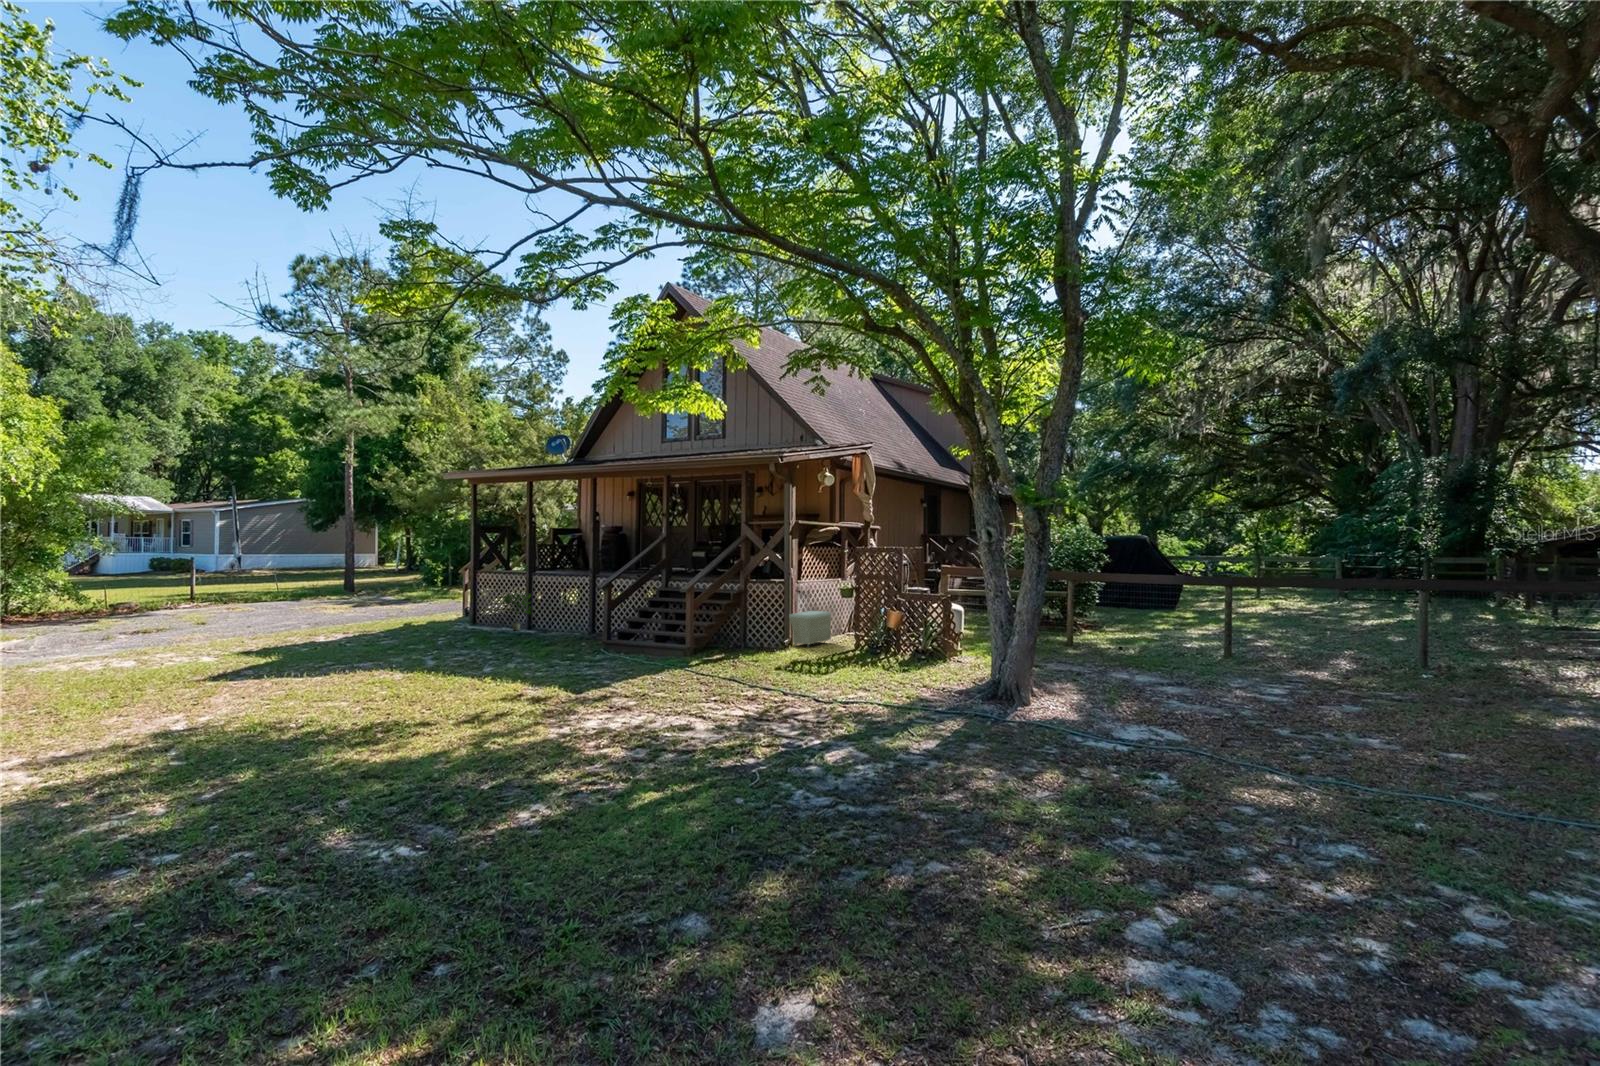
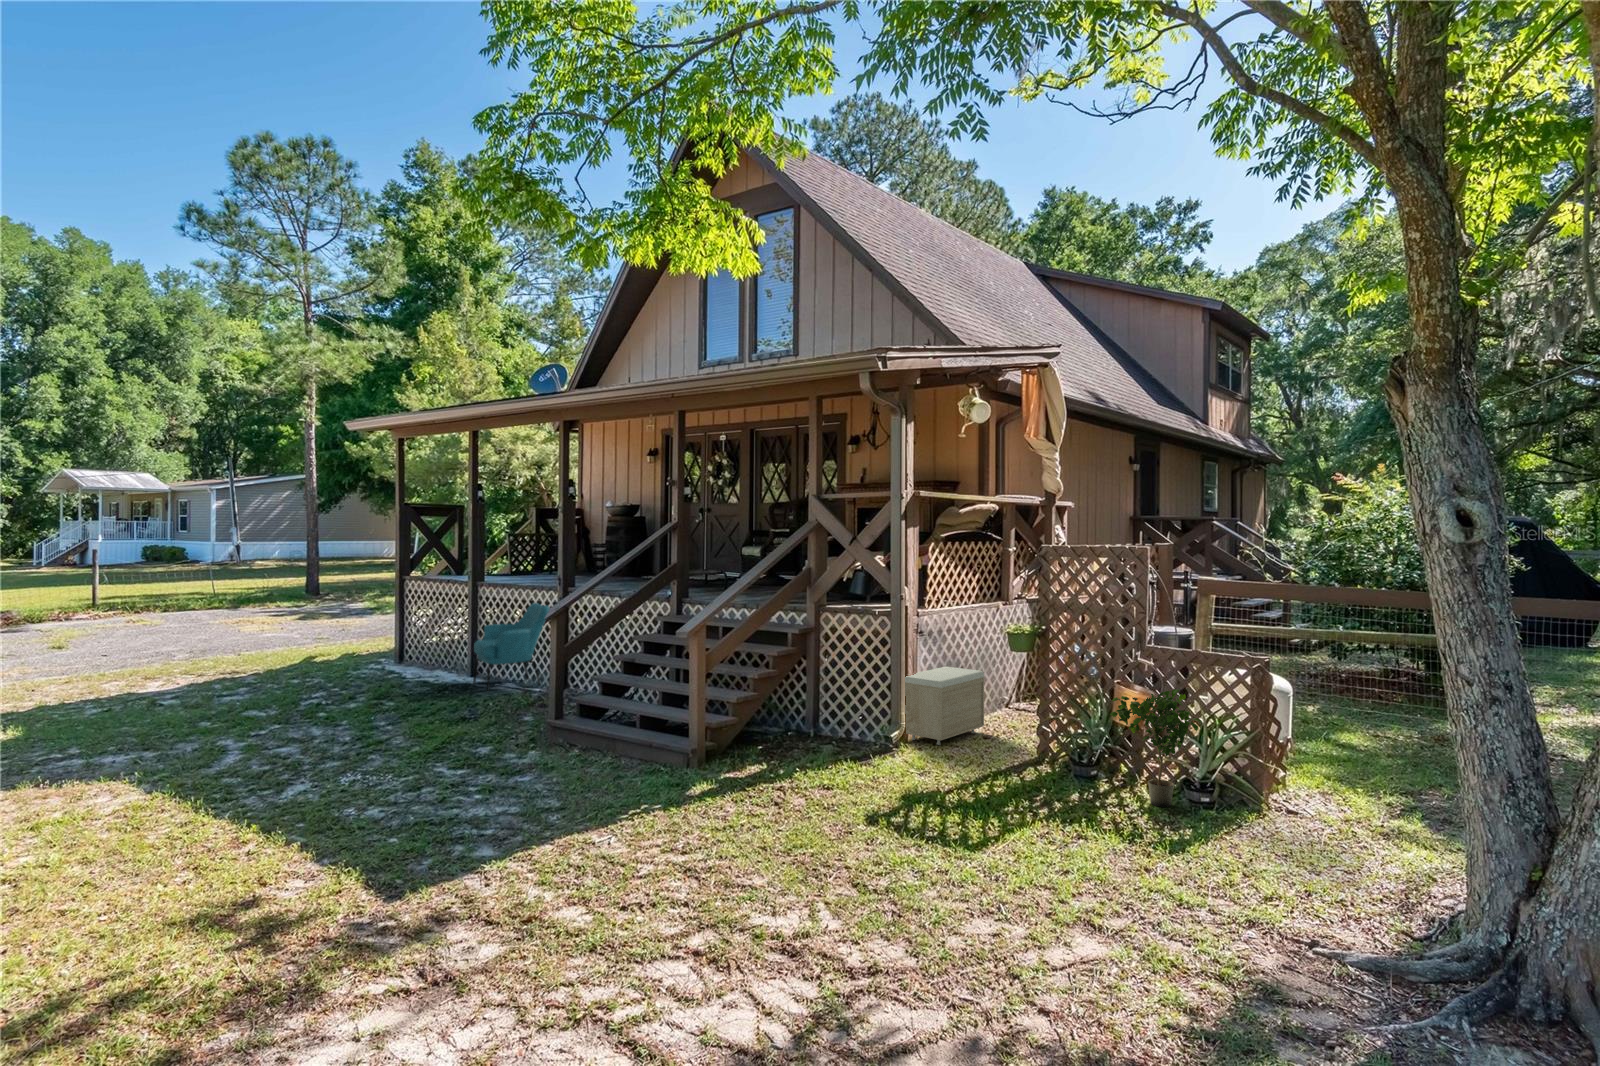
armchair: none [537,585,585,635] -> present [473,603,550,692]
potted plant: present [503,593,531,631] -> present [1110,689,1202,807]

